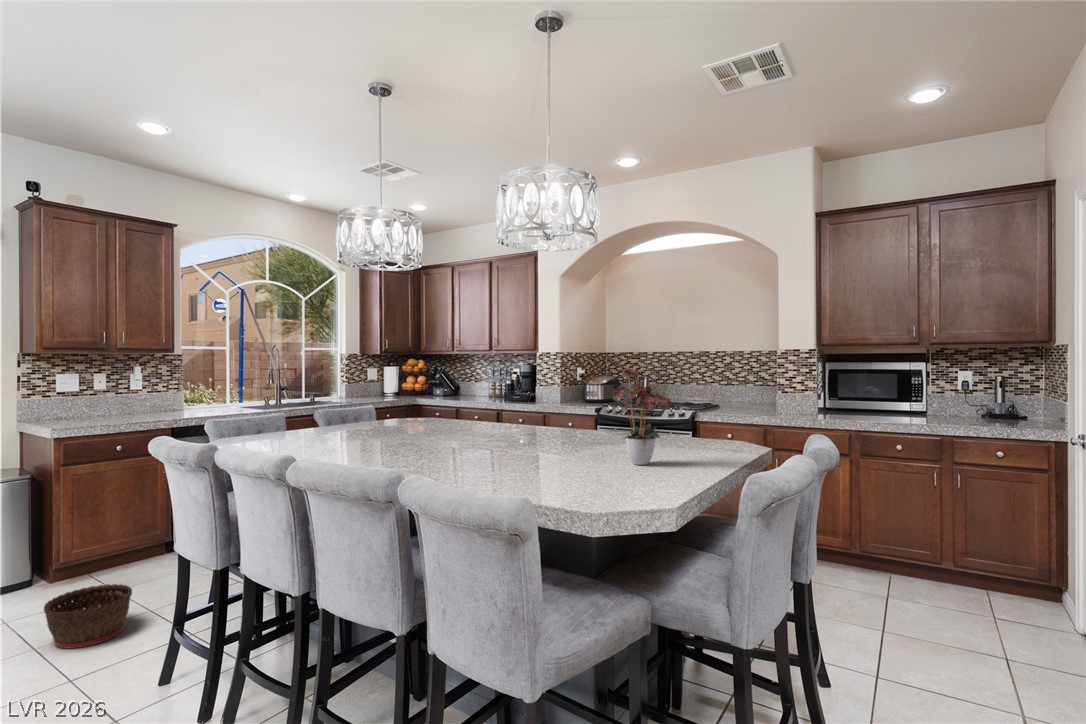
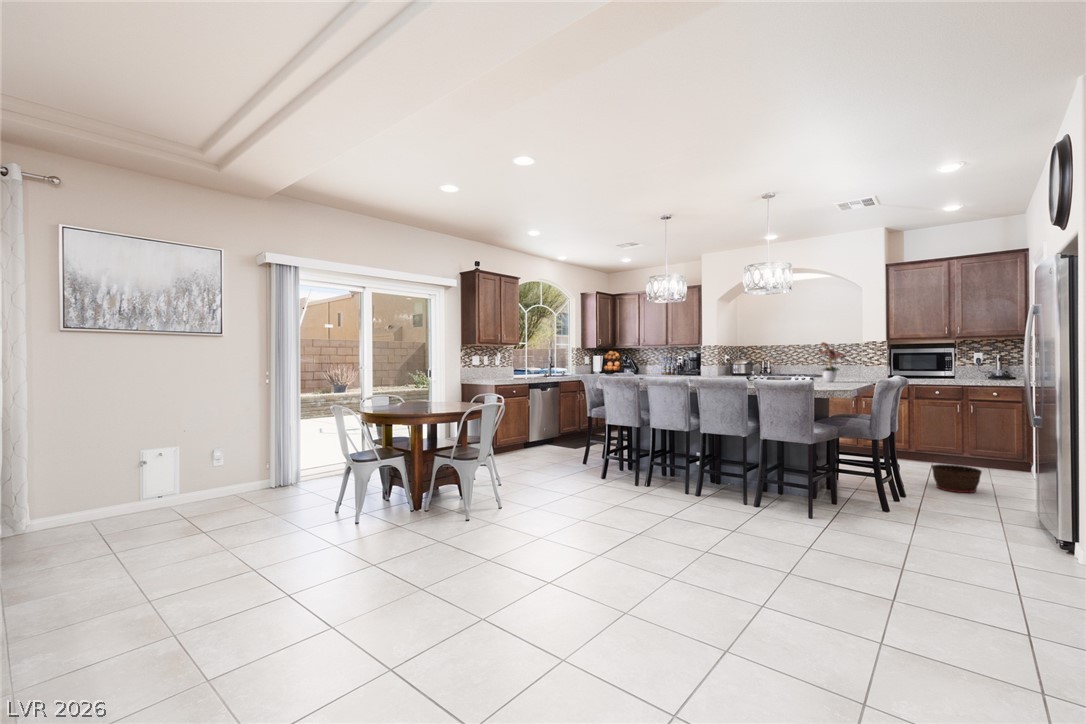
basket: present [44,584,132,649] -> present [932,464,982,493]

